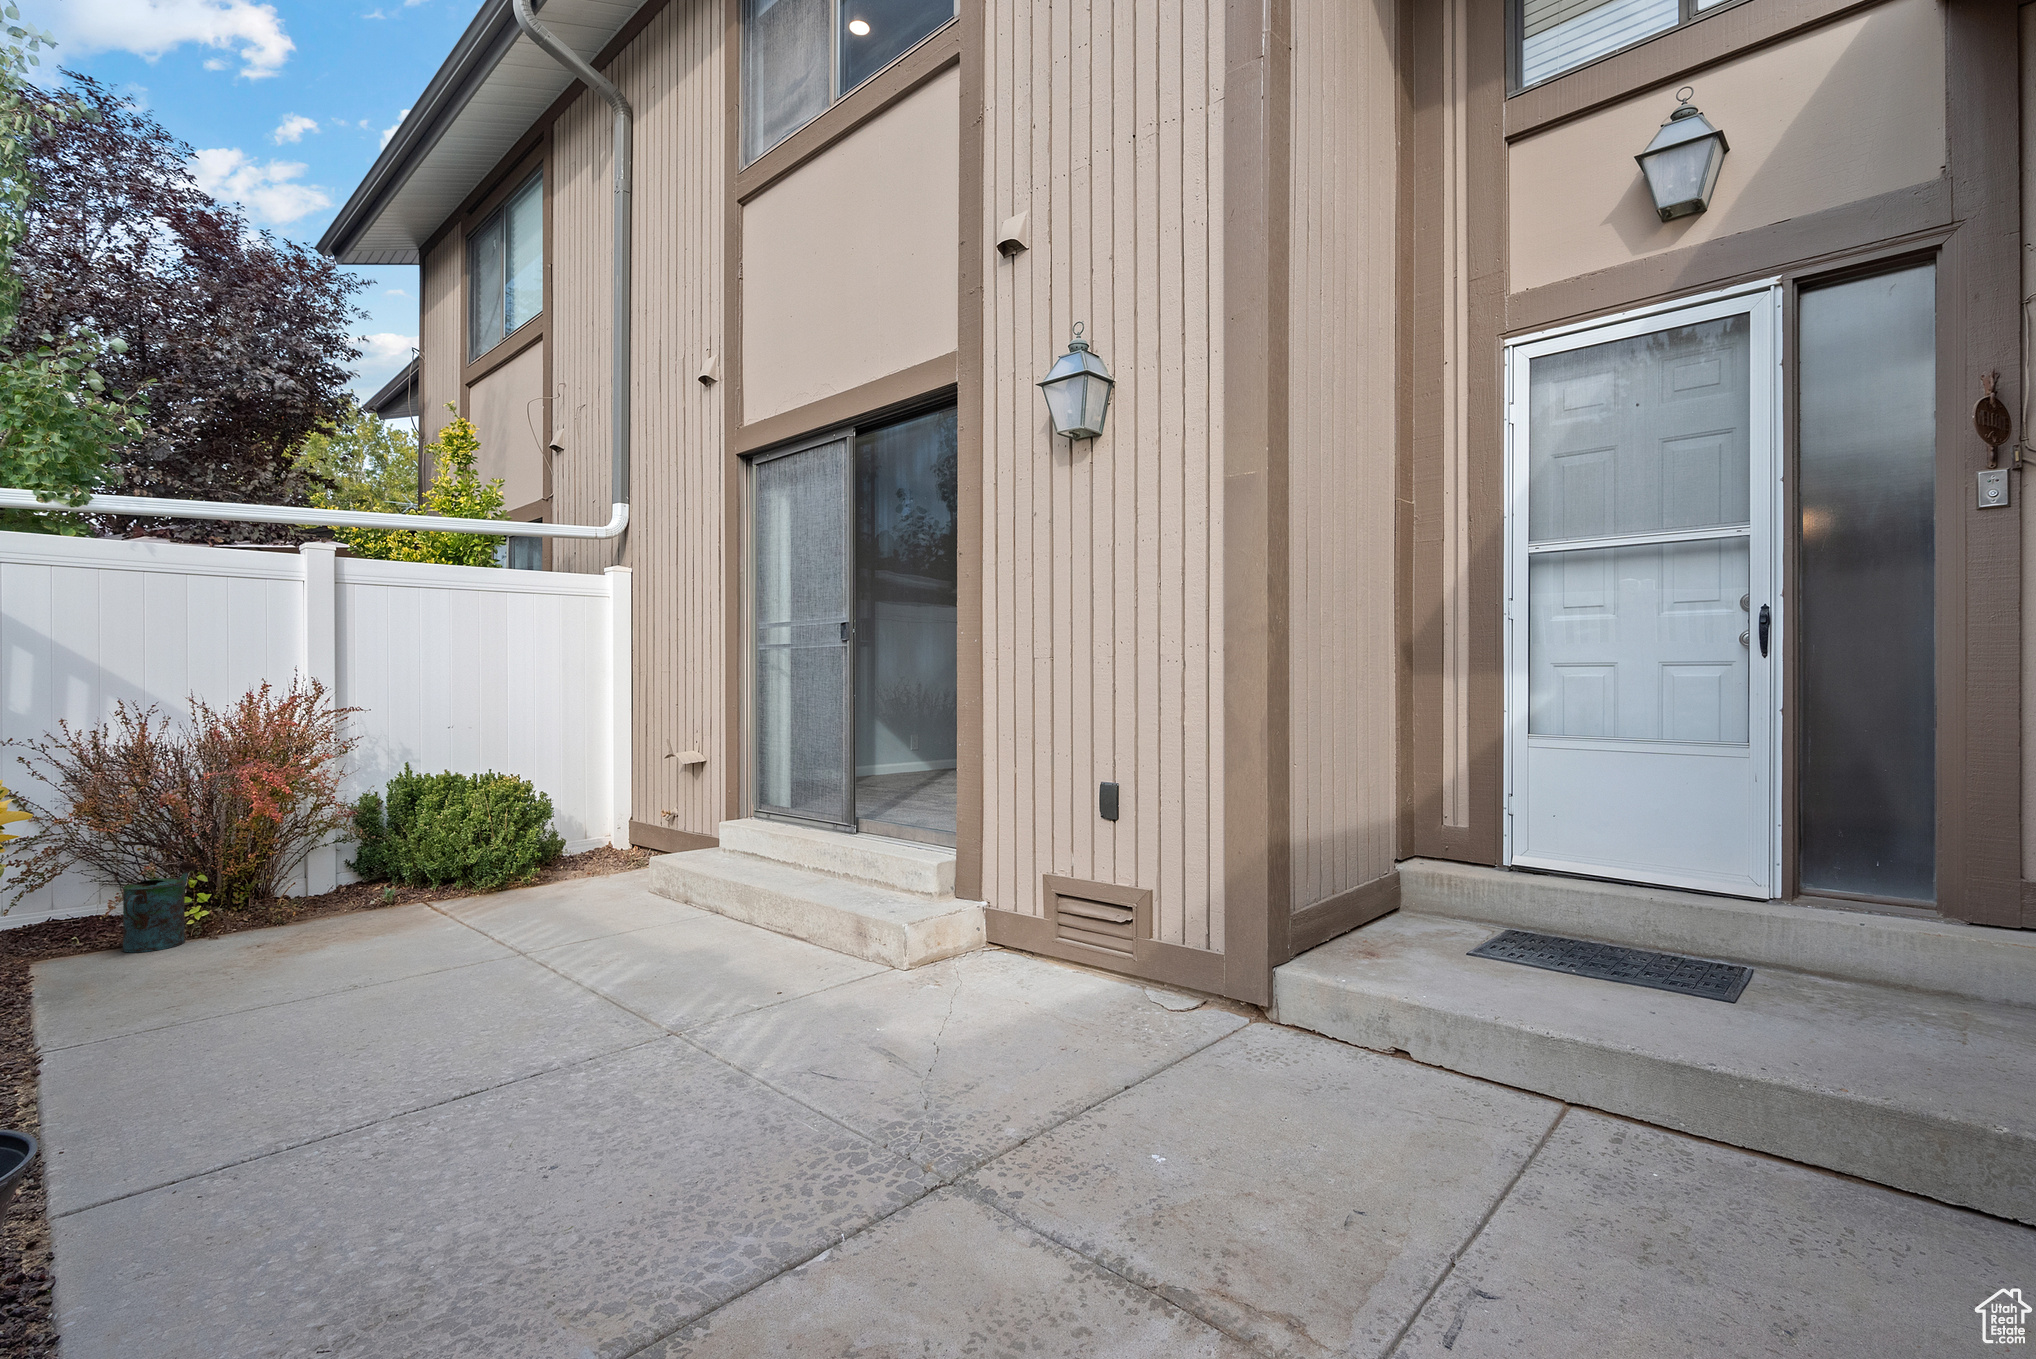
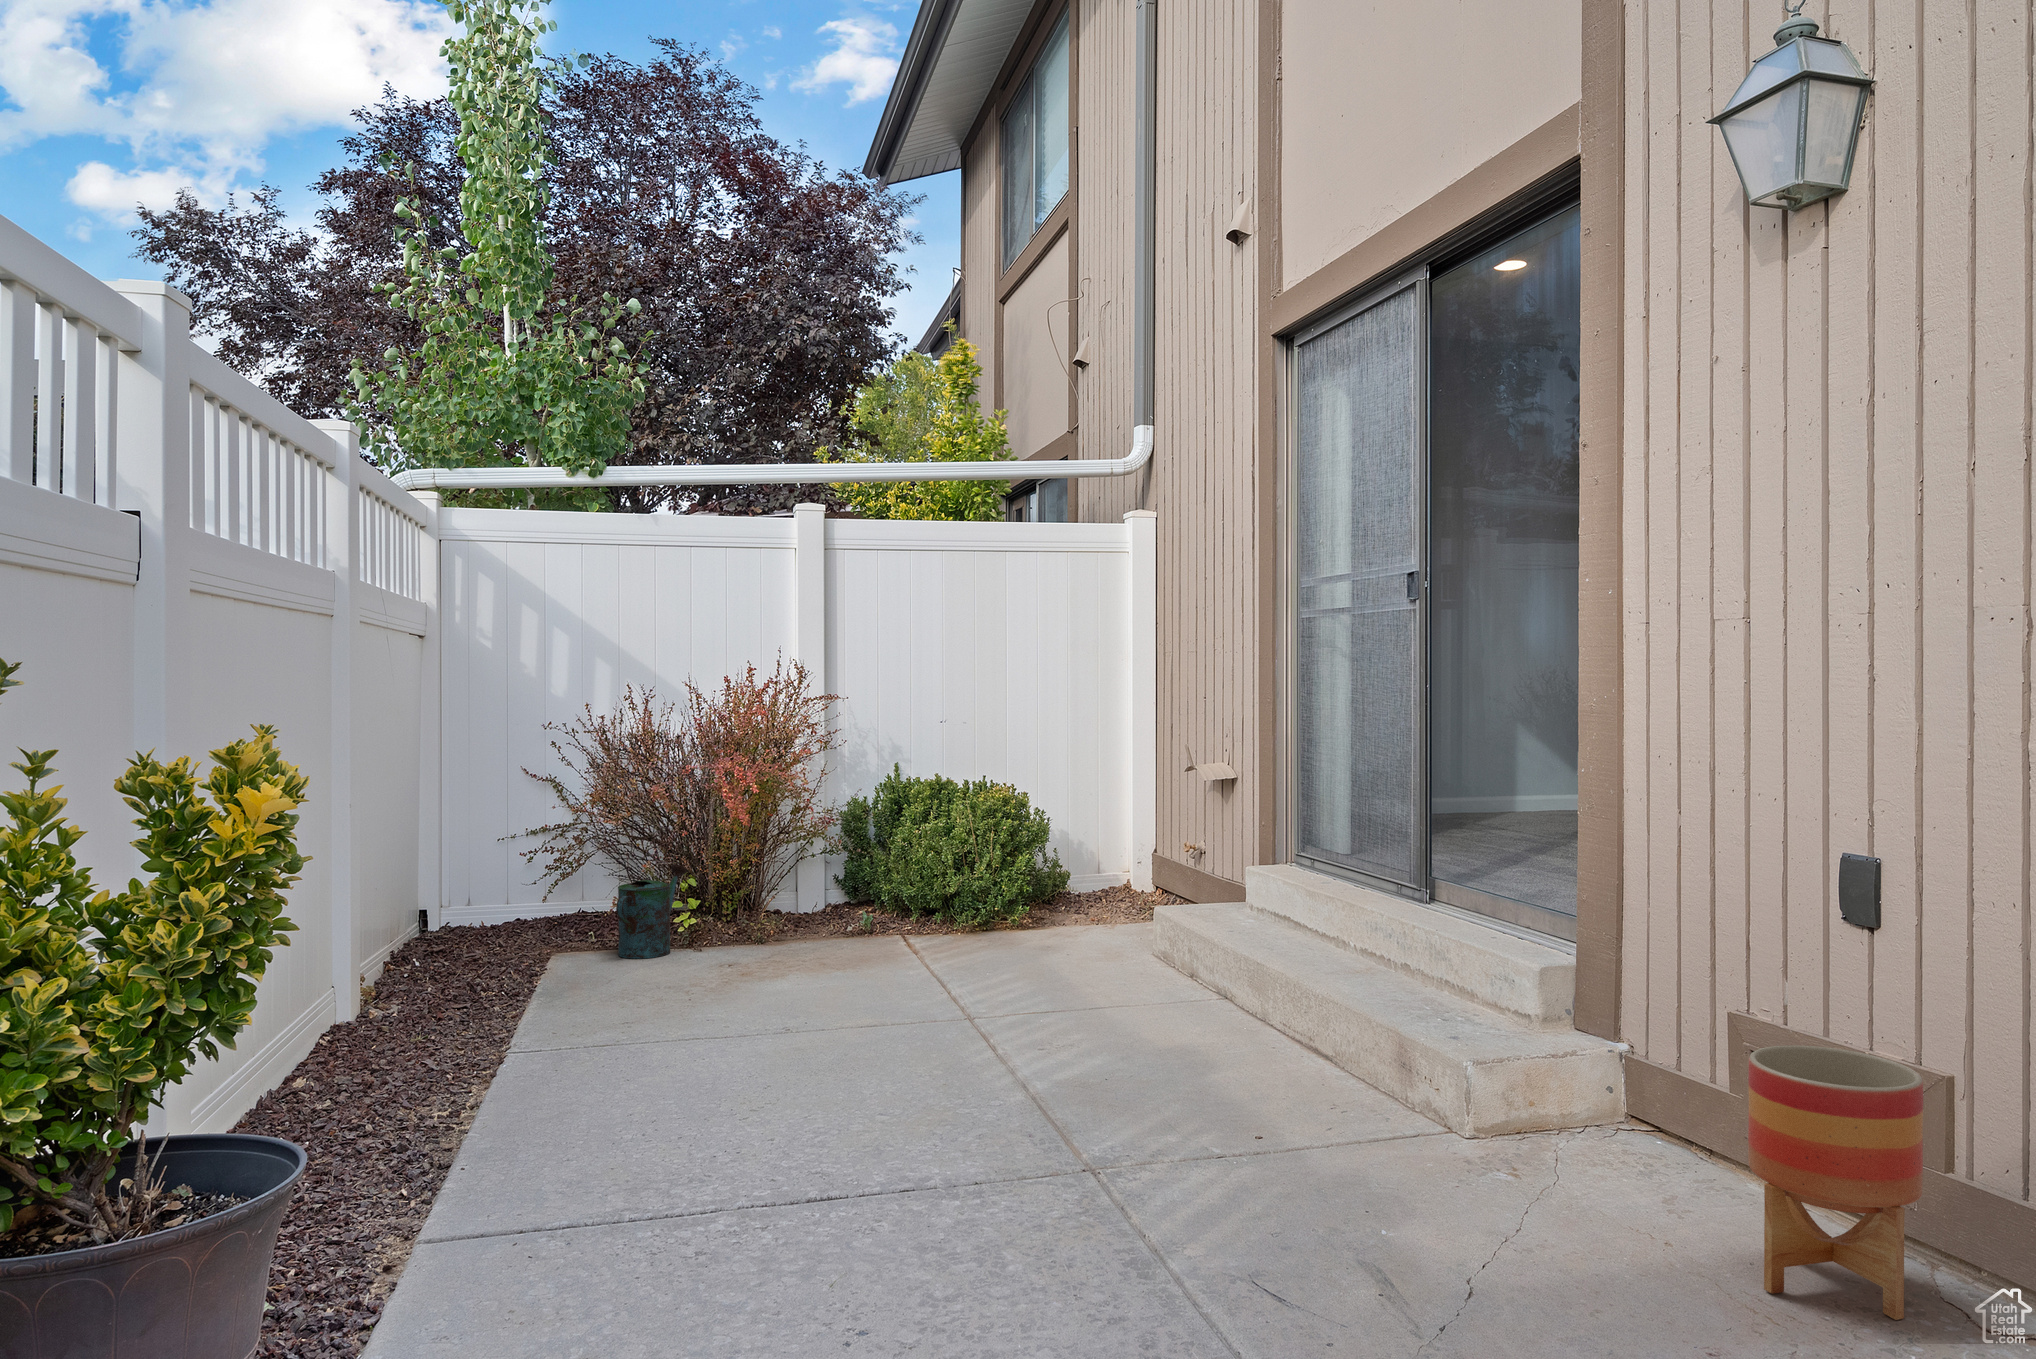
planter: none [1067,884,1145,1017] -> present [1748,1045,1923,1320]

